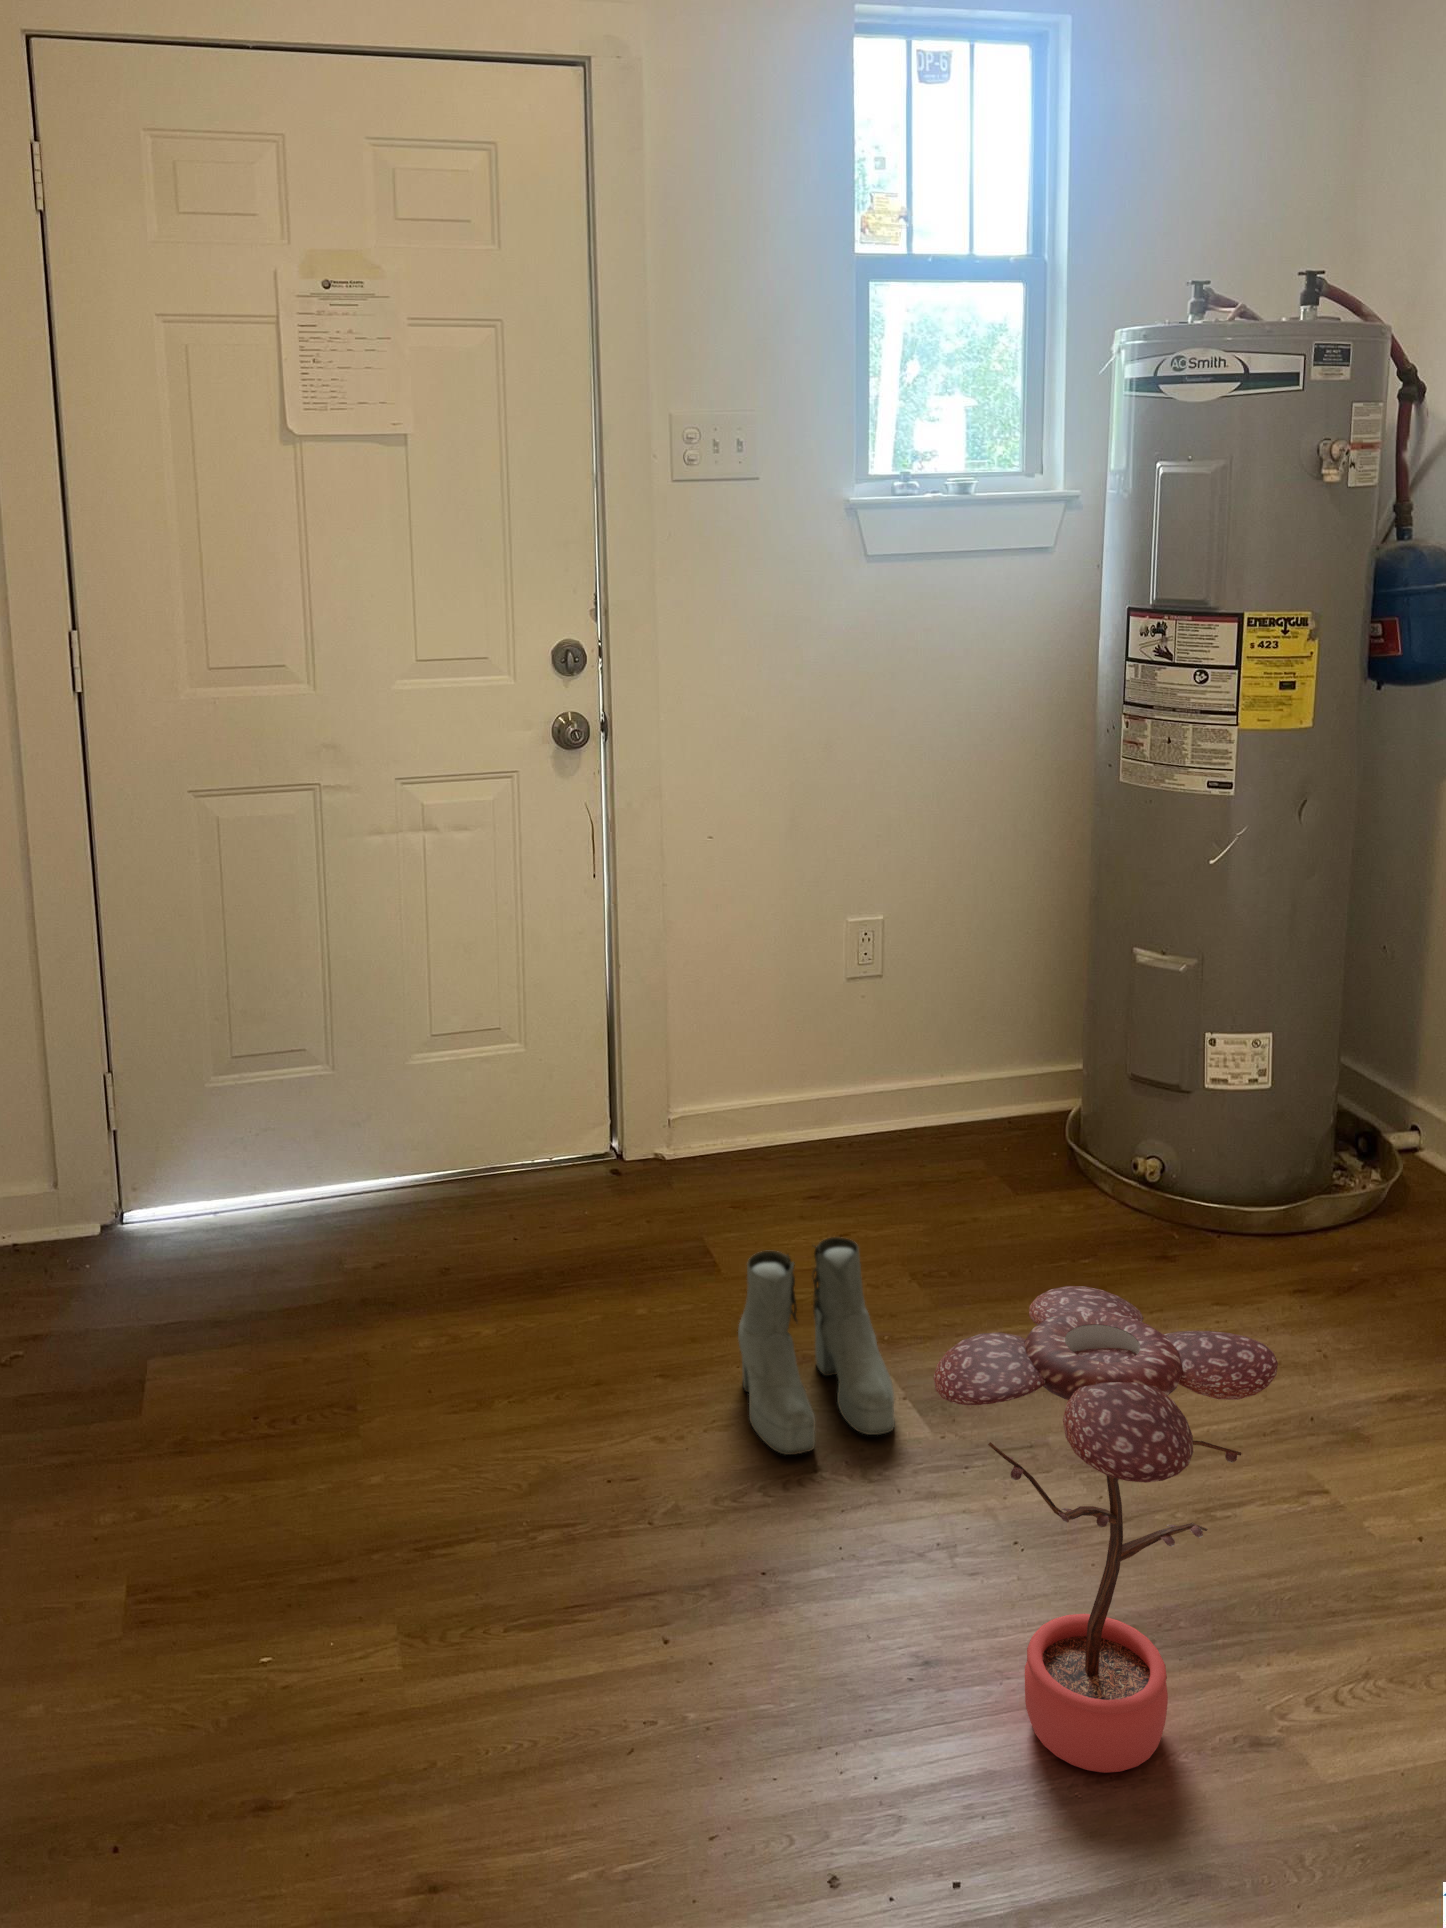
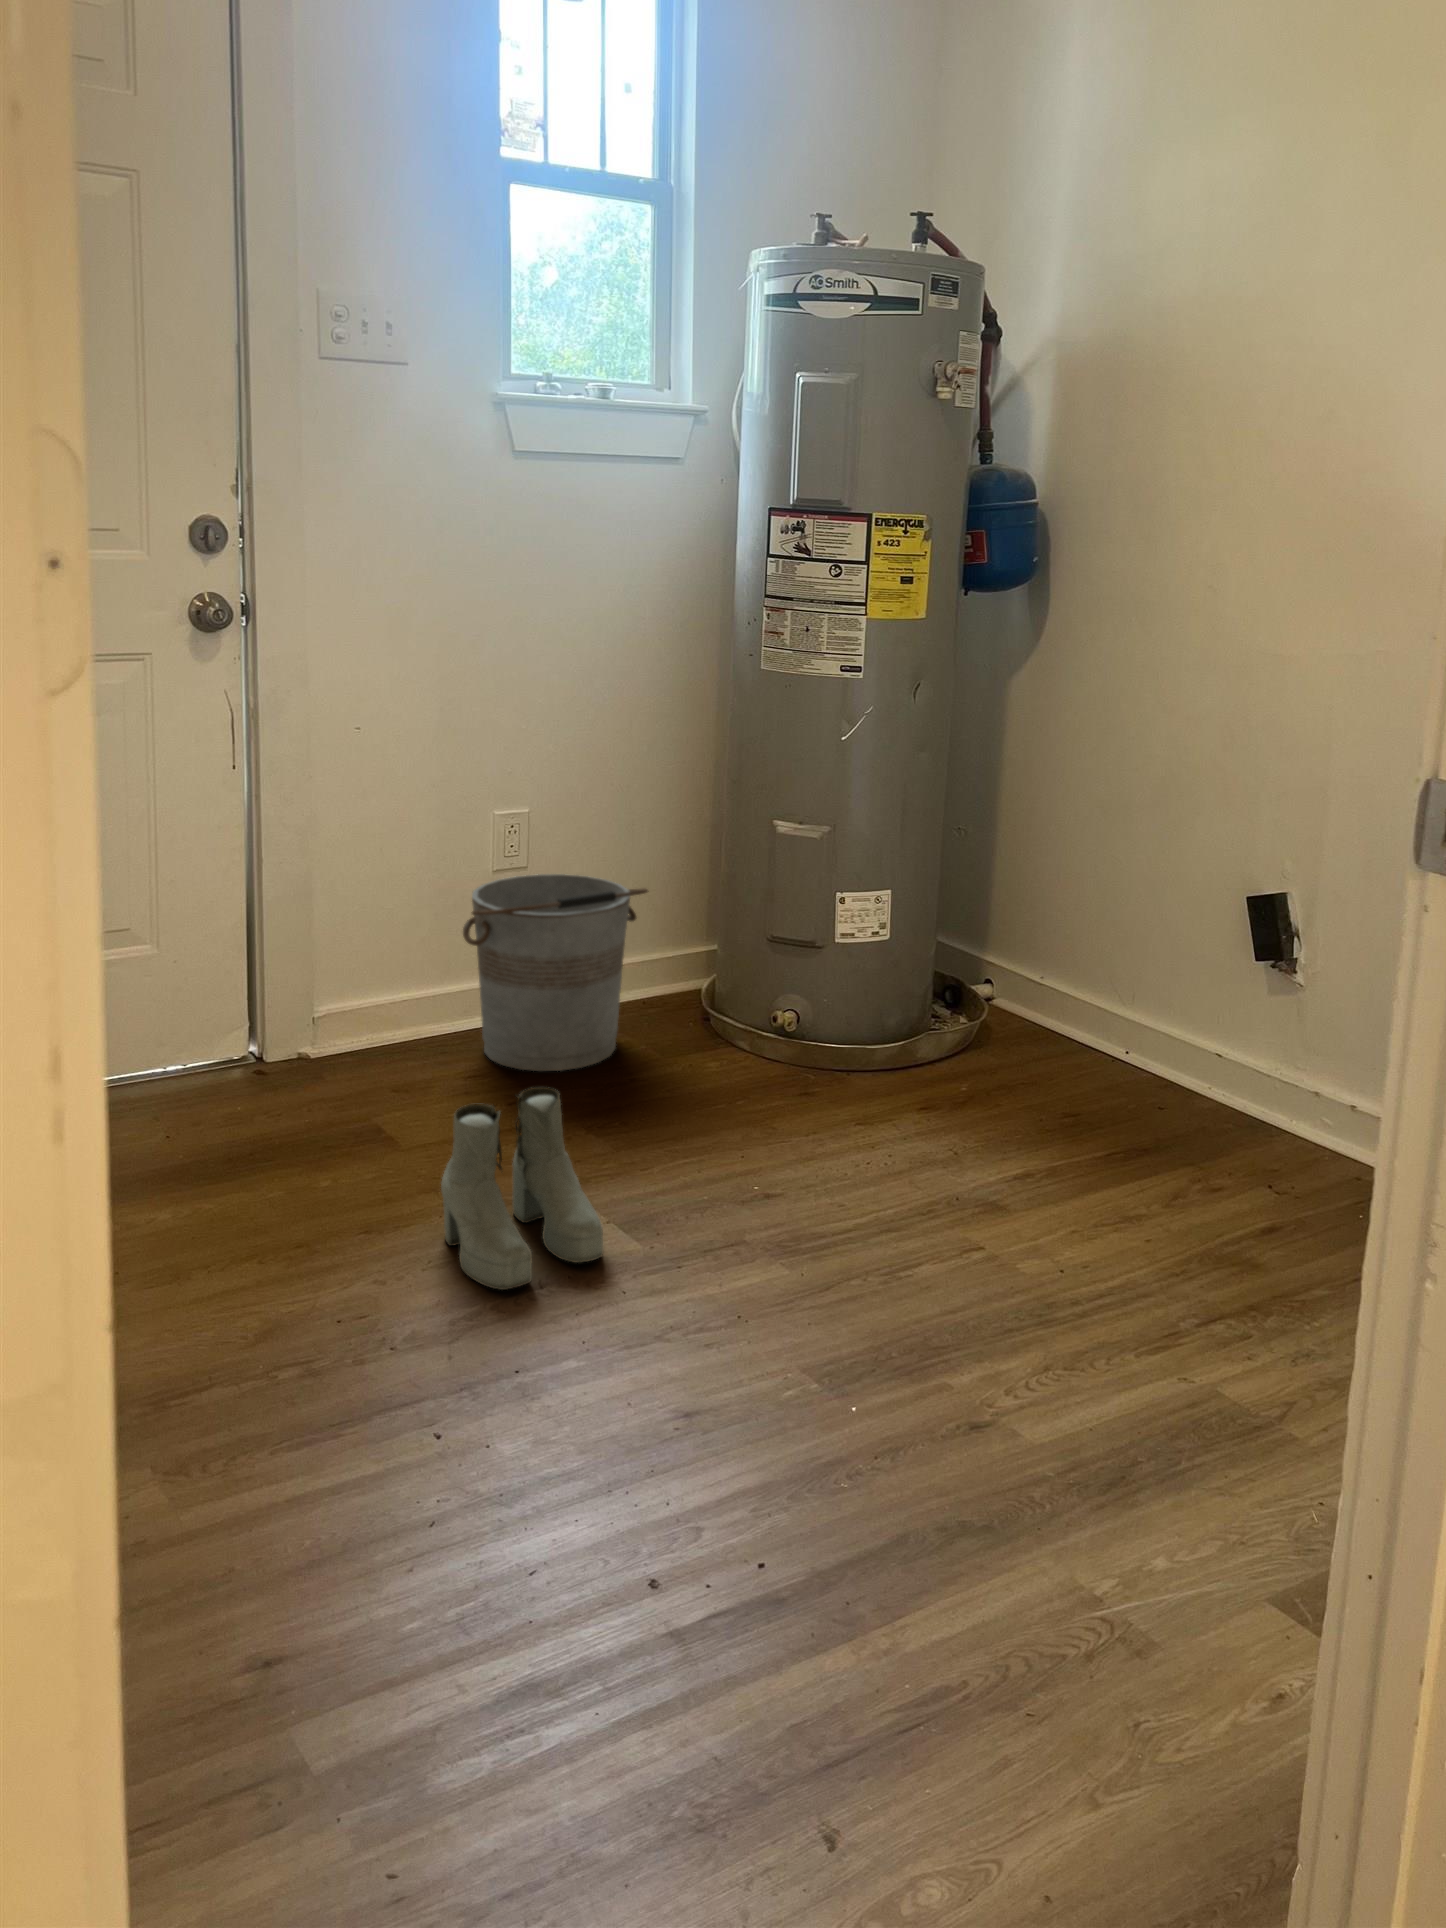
bucket: none [807,986,999,1198] -> present [463,874,648,1071]
potted plant: present [933,1286,1278,1773] -> none [701,1072,984,1481]

